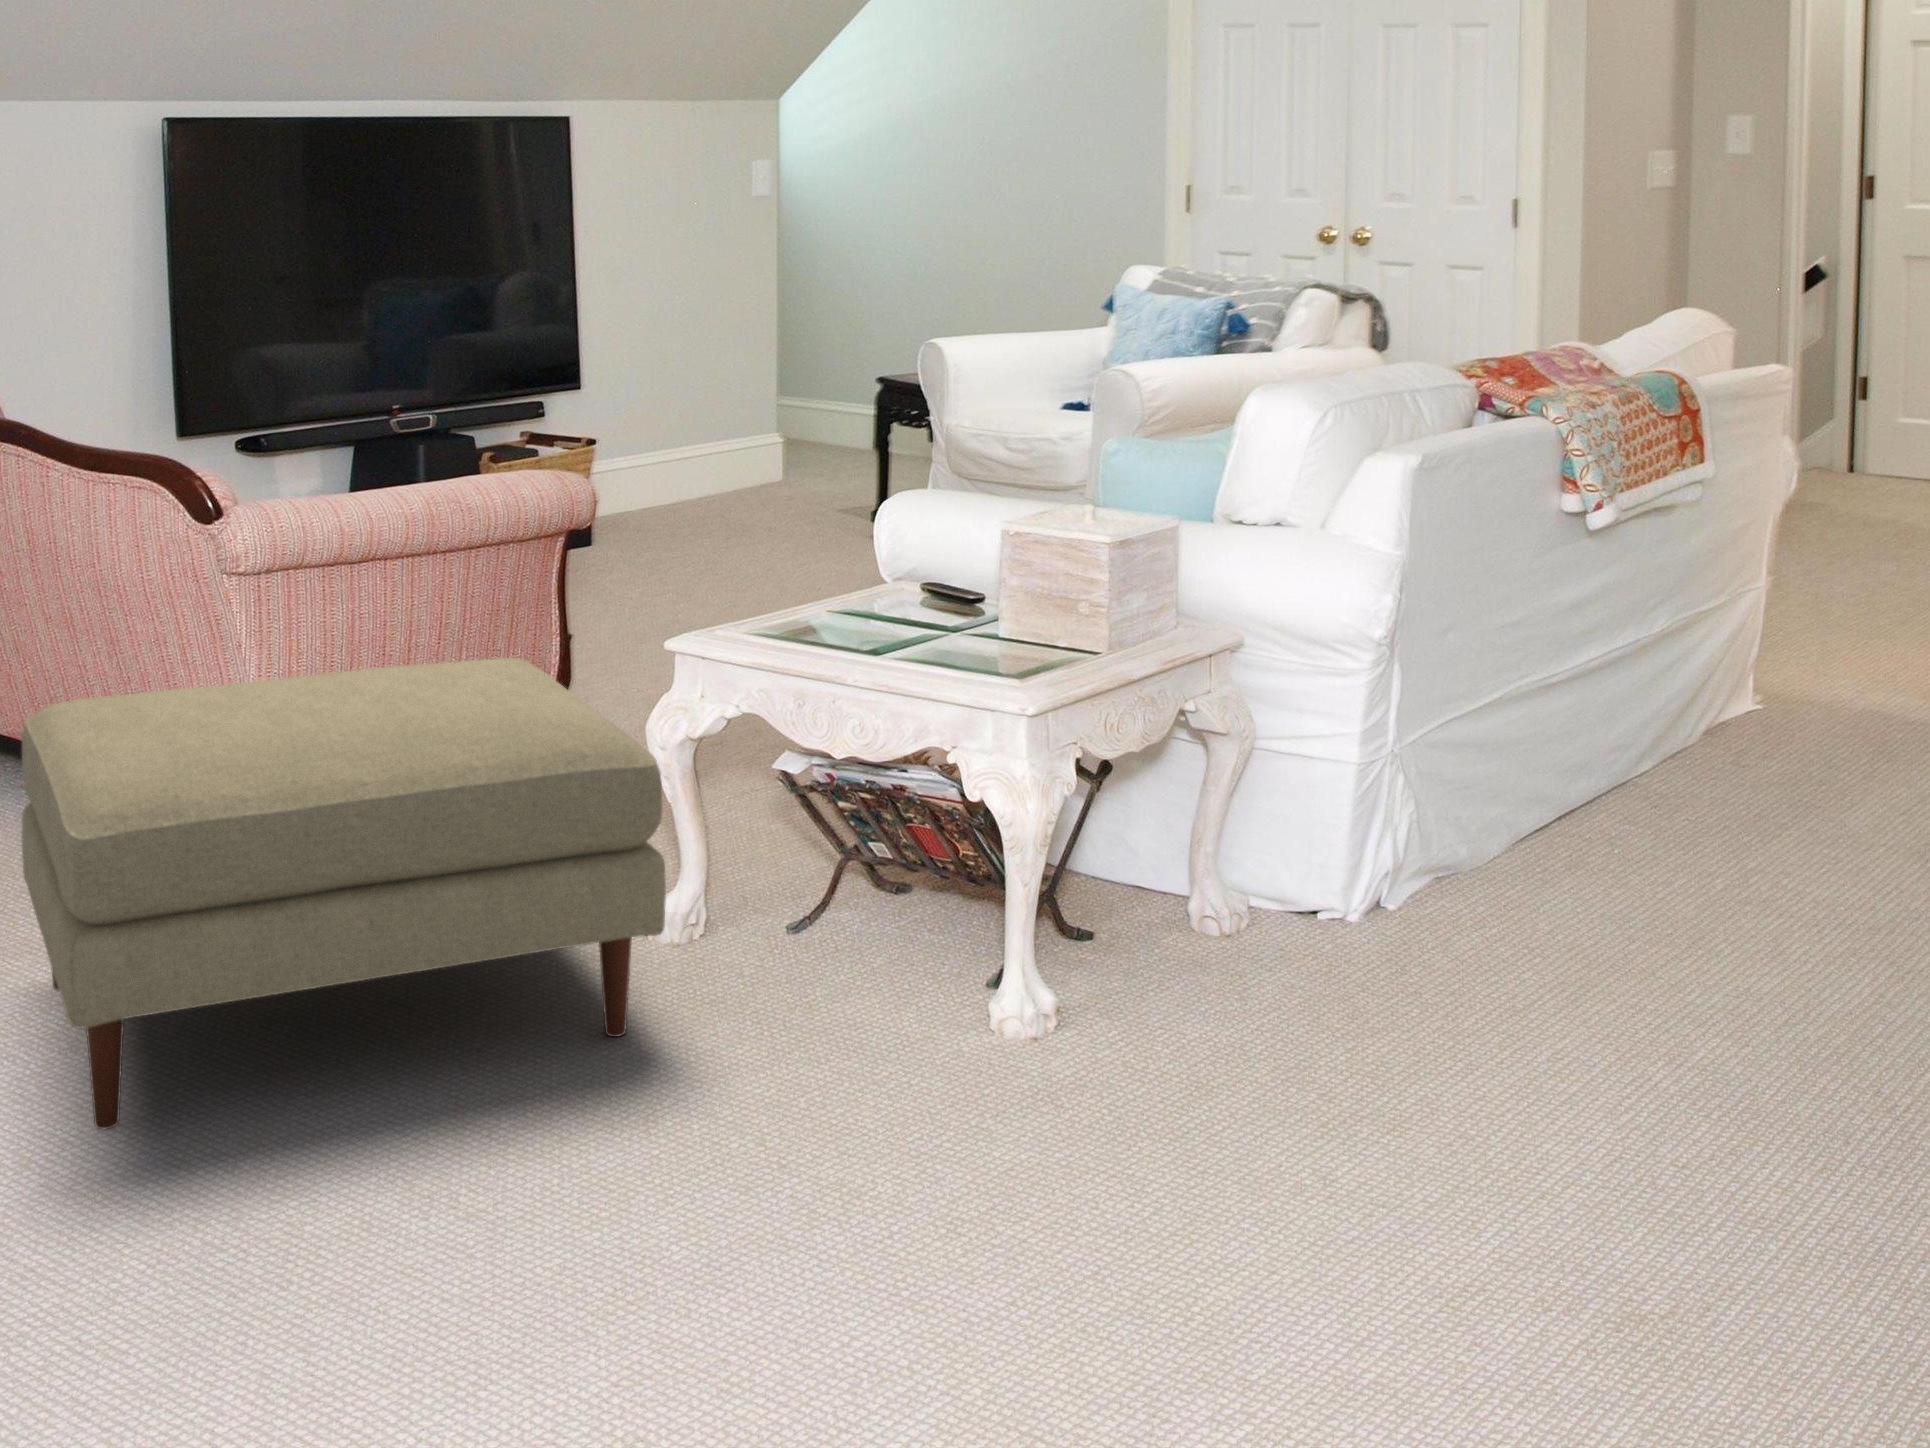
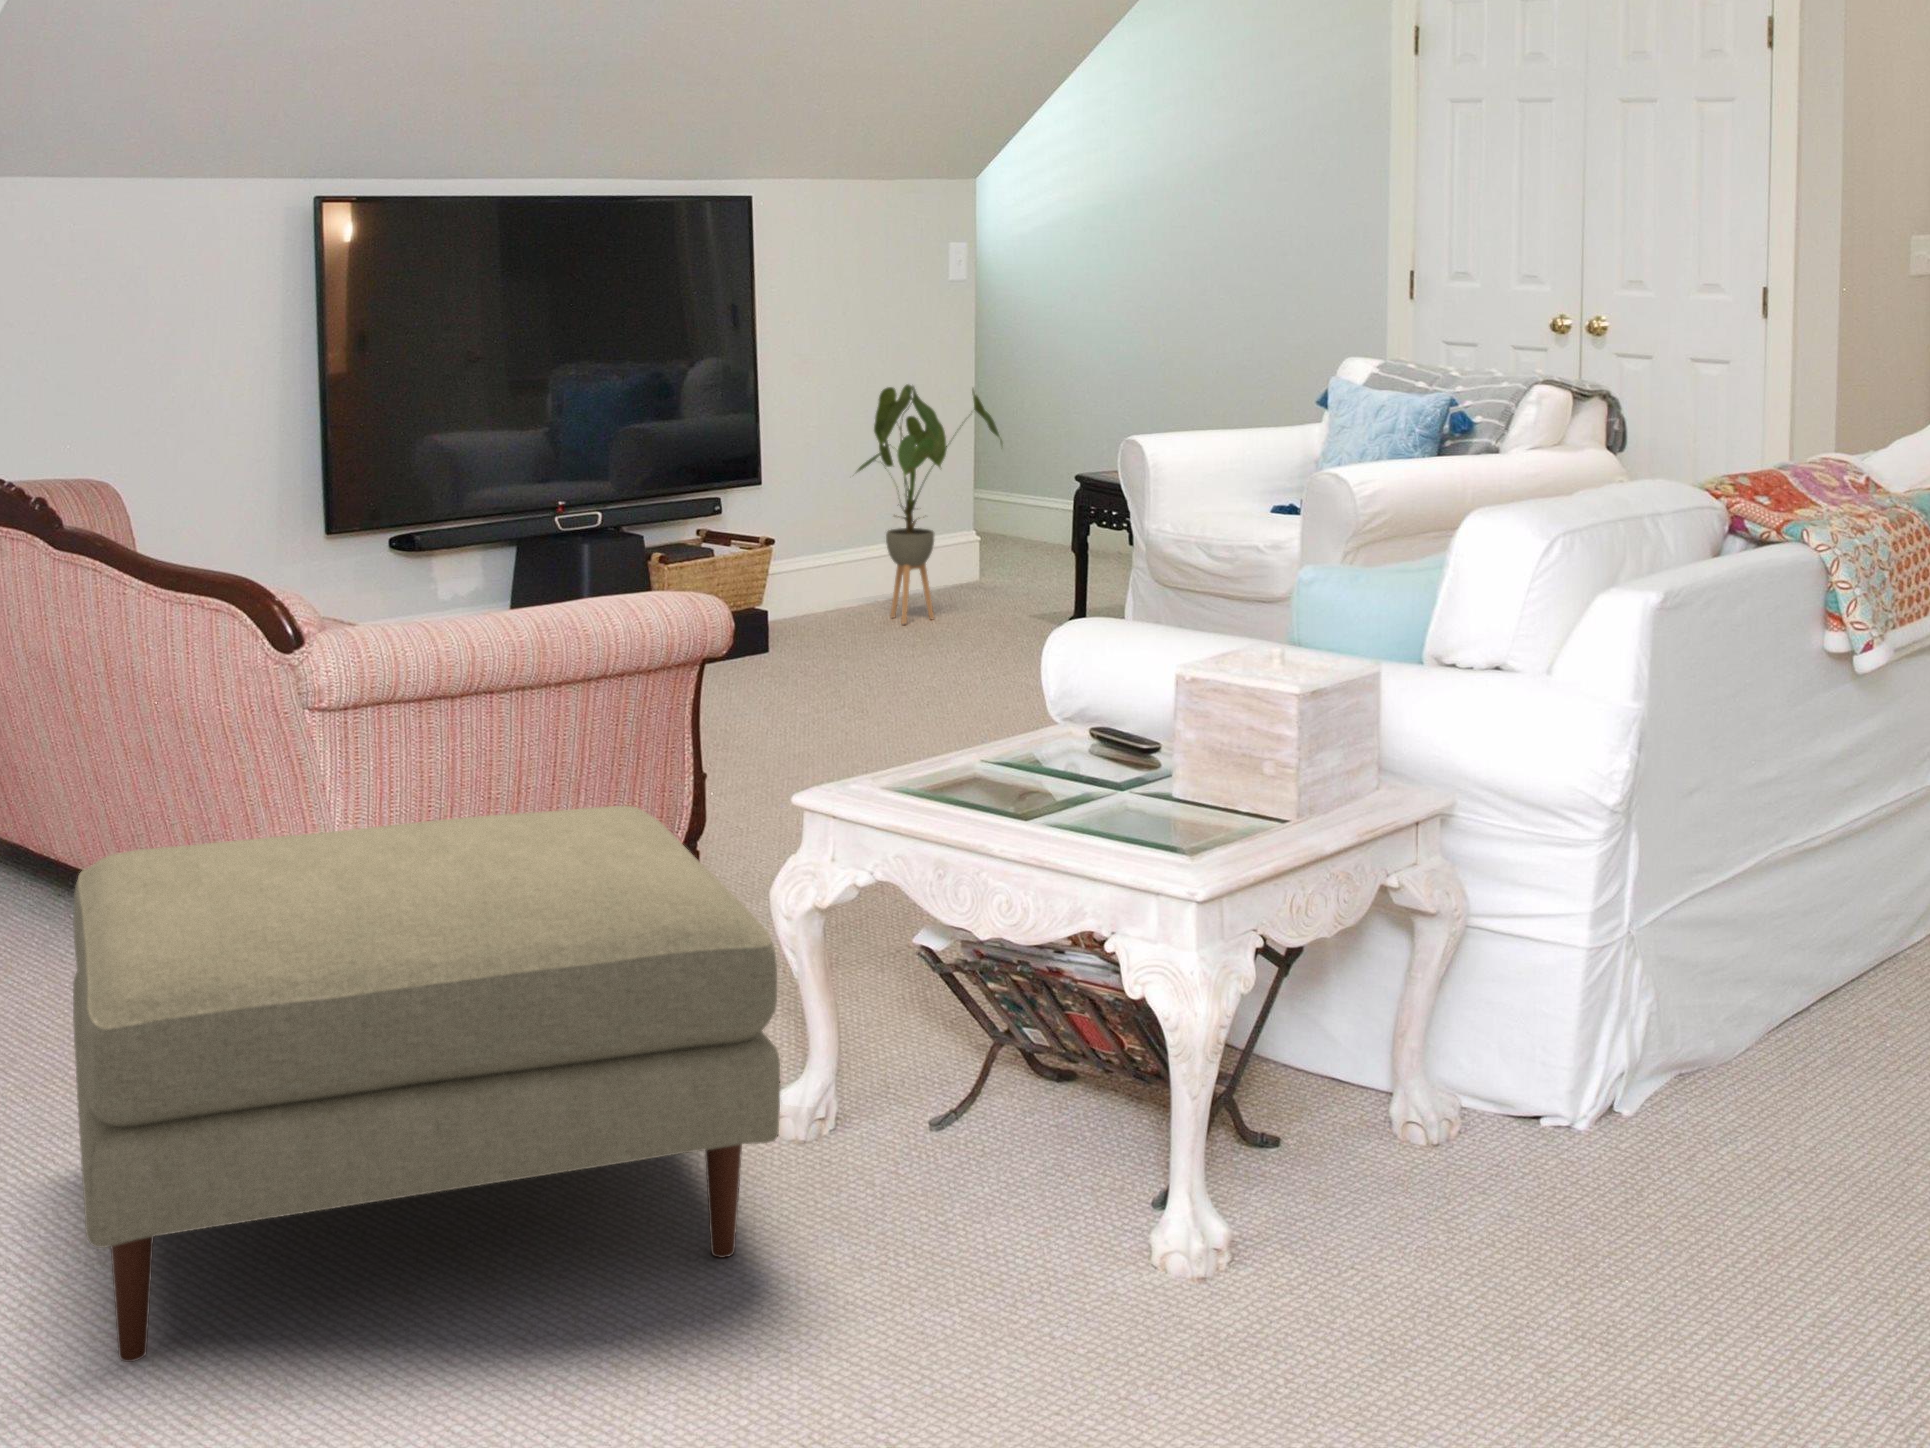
house plant: none [673,295,816,518] -> present [857,384,1002,624]

